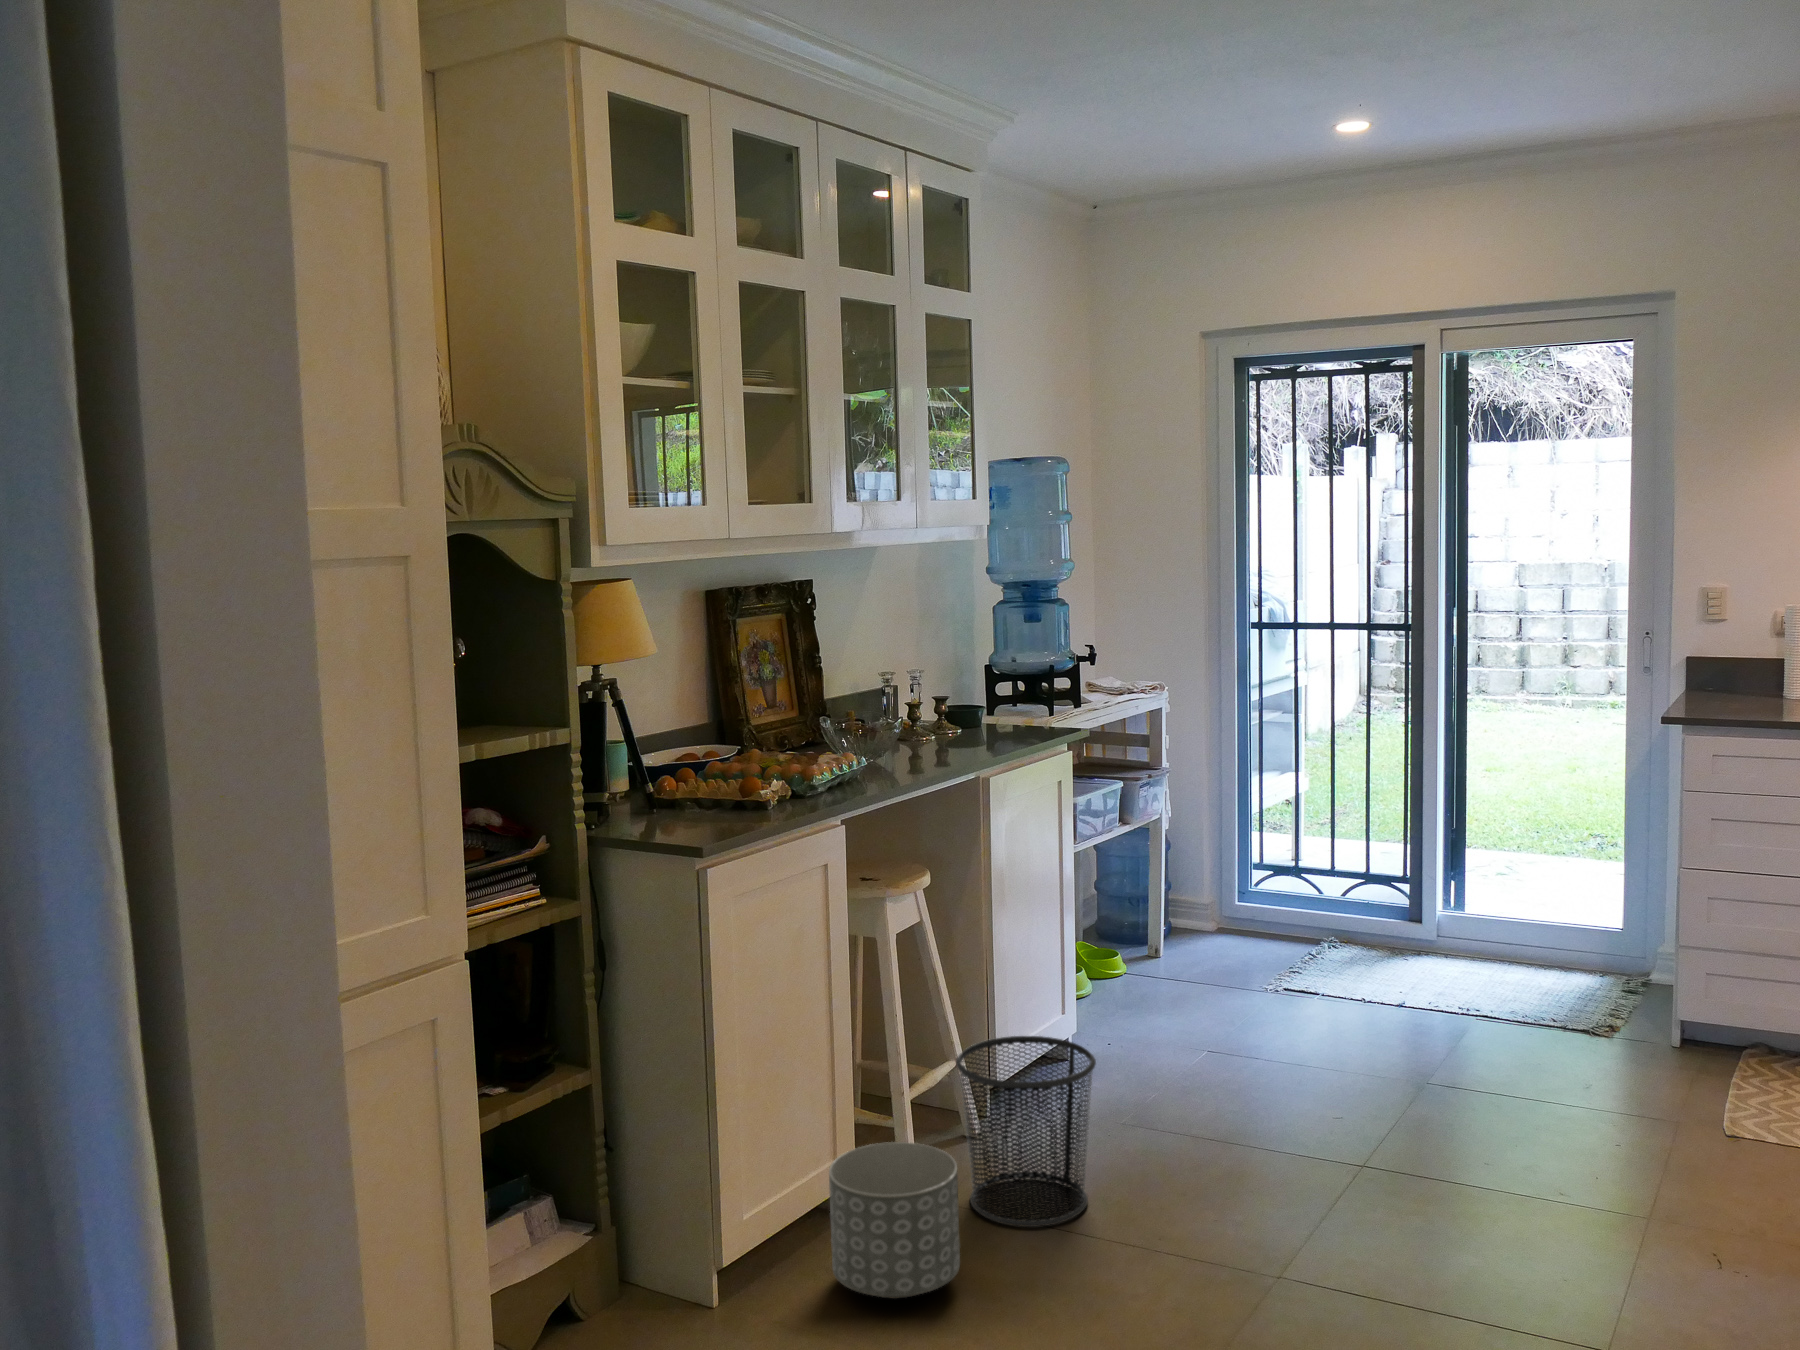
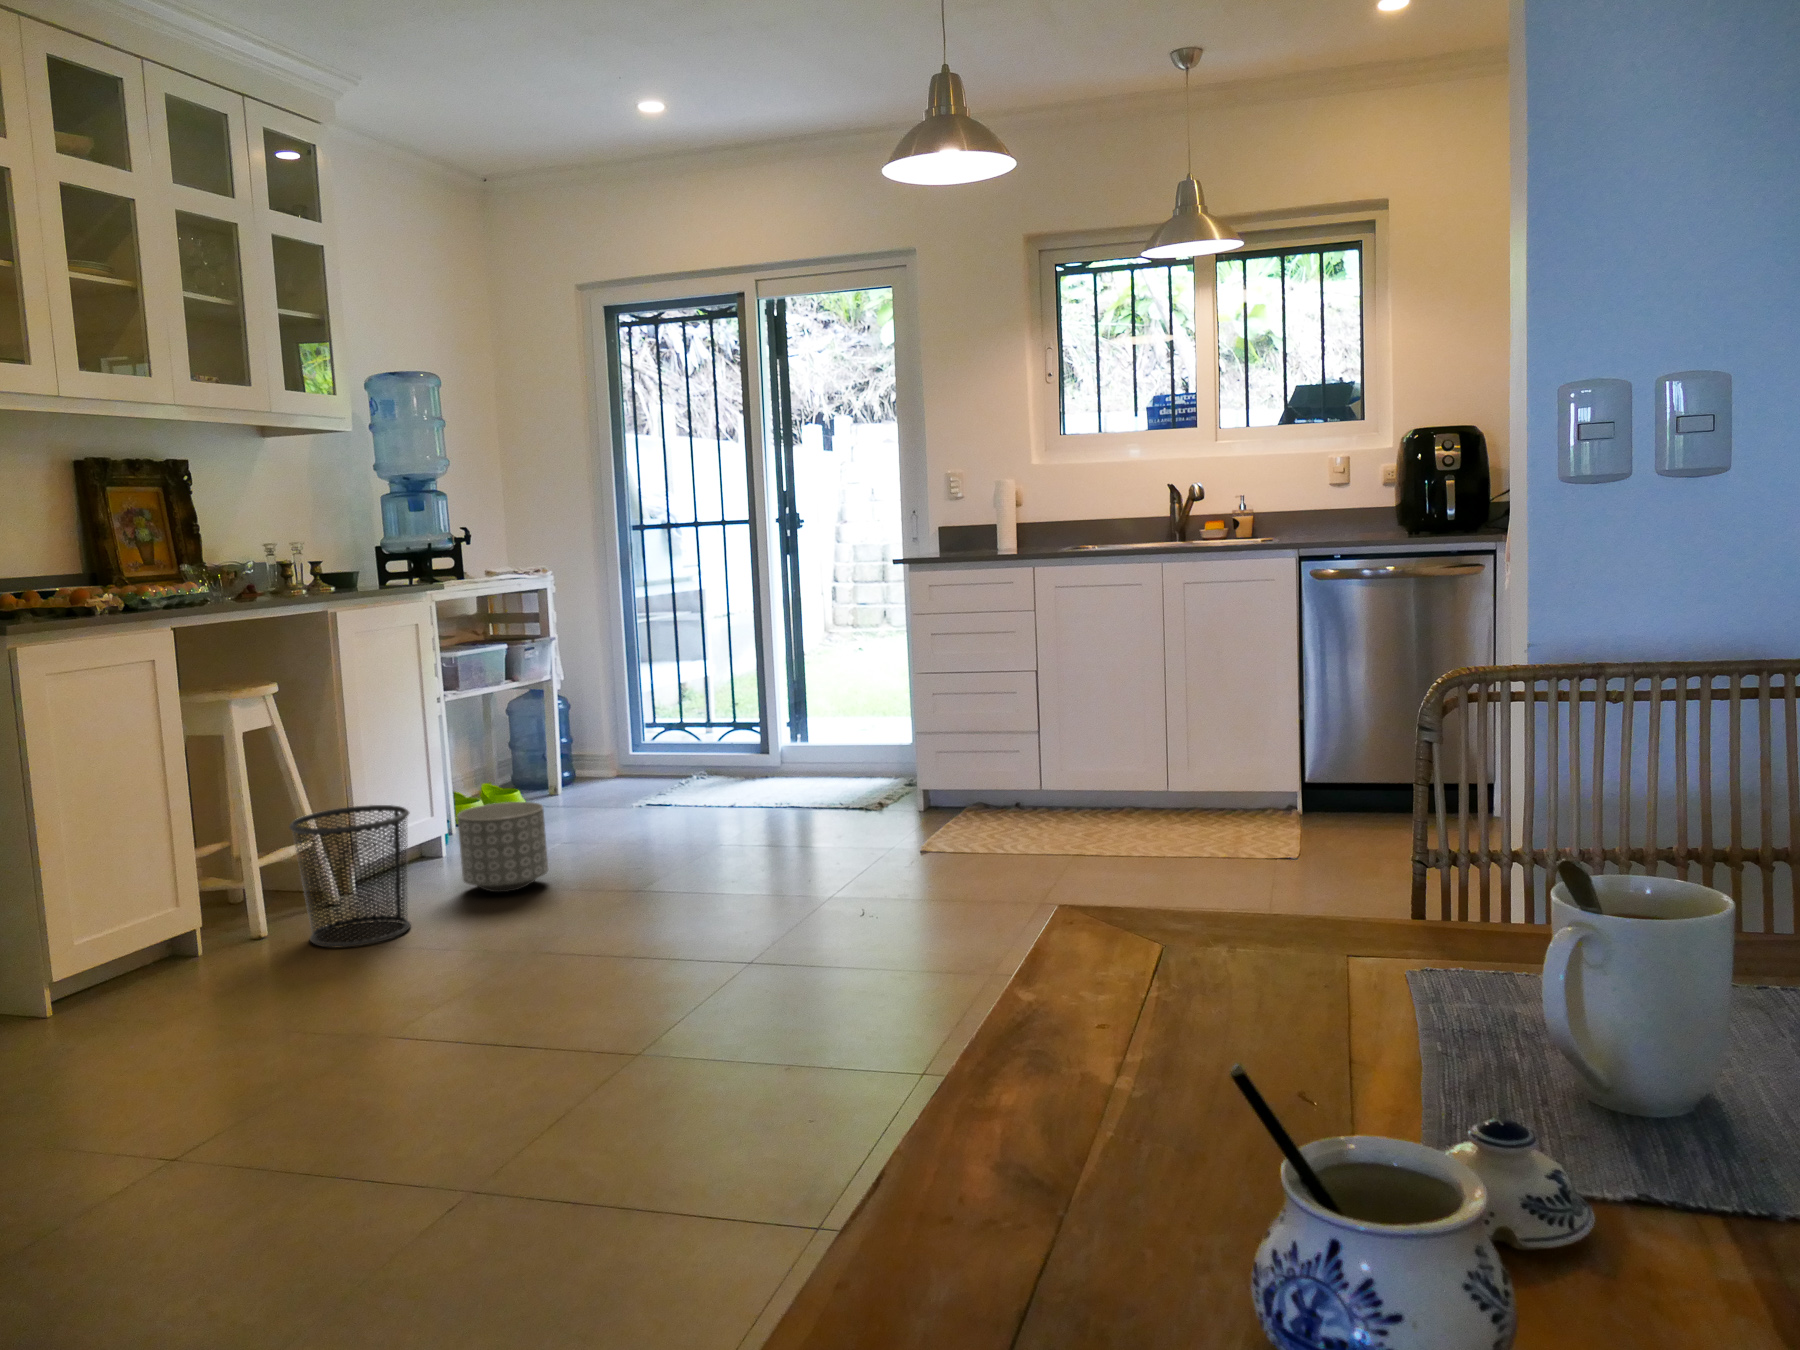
planter: present [829,1142,960,1299] -> present [457,802,548,892]

